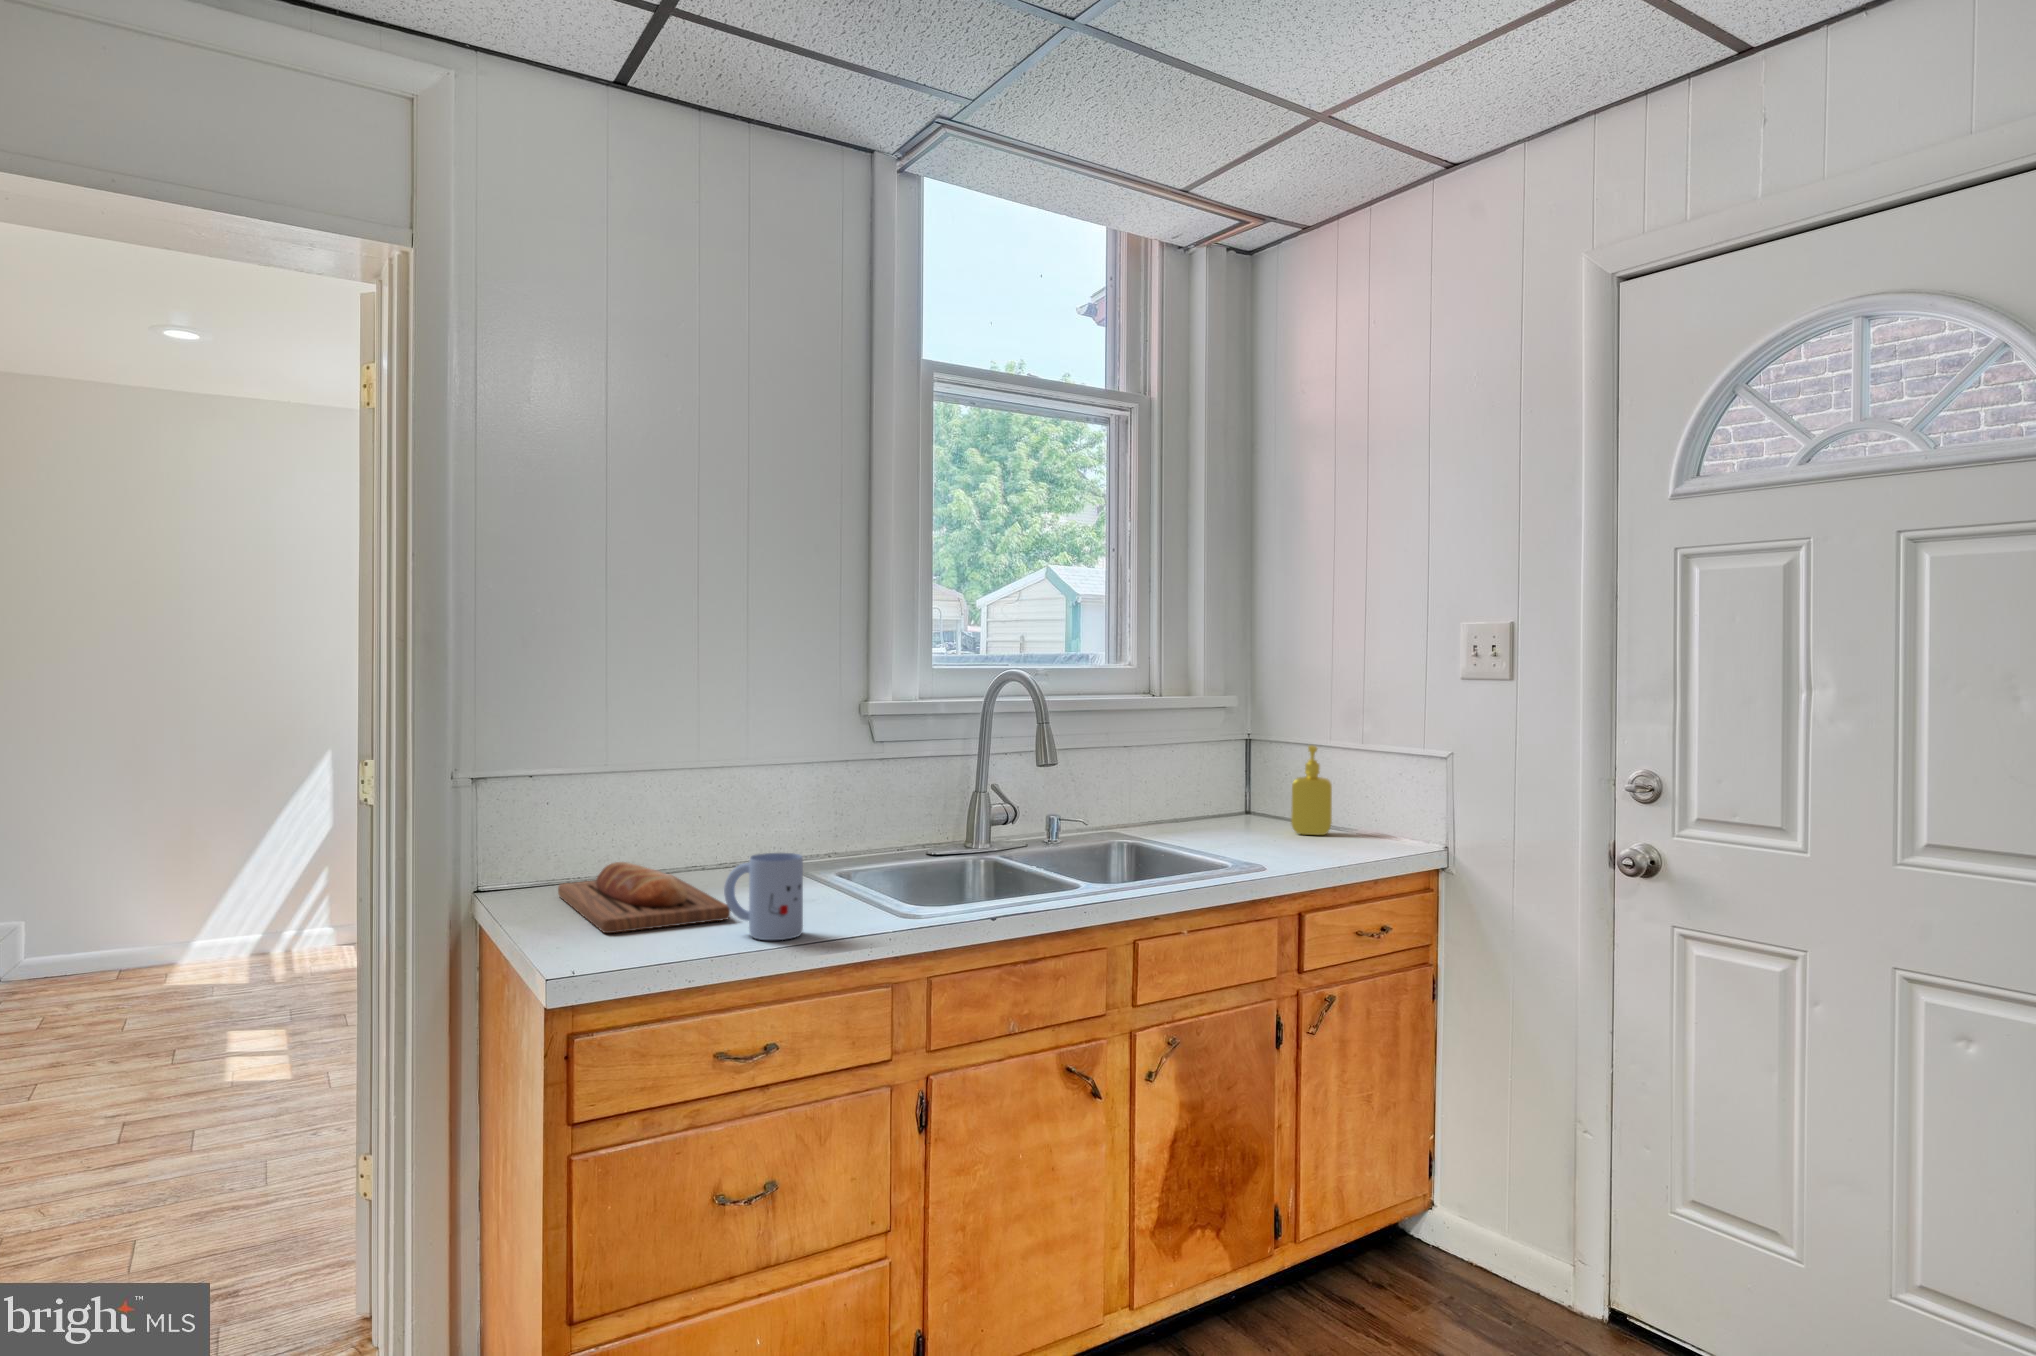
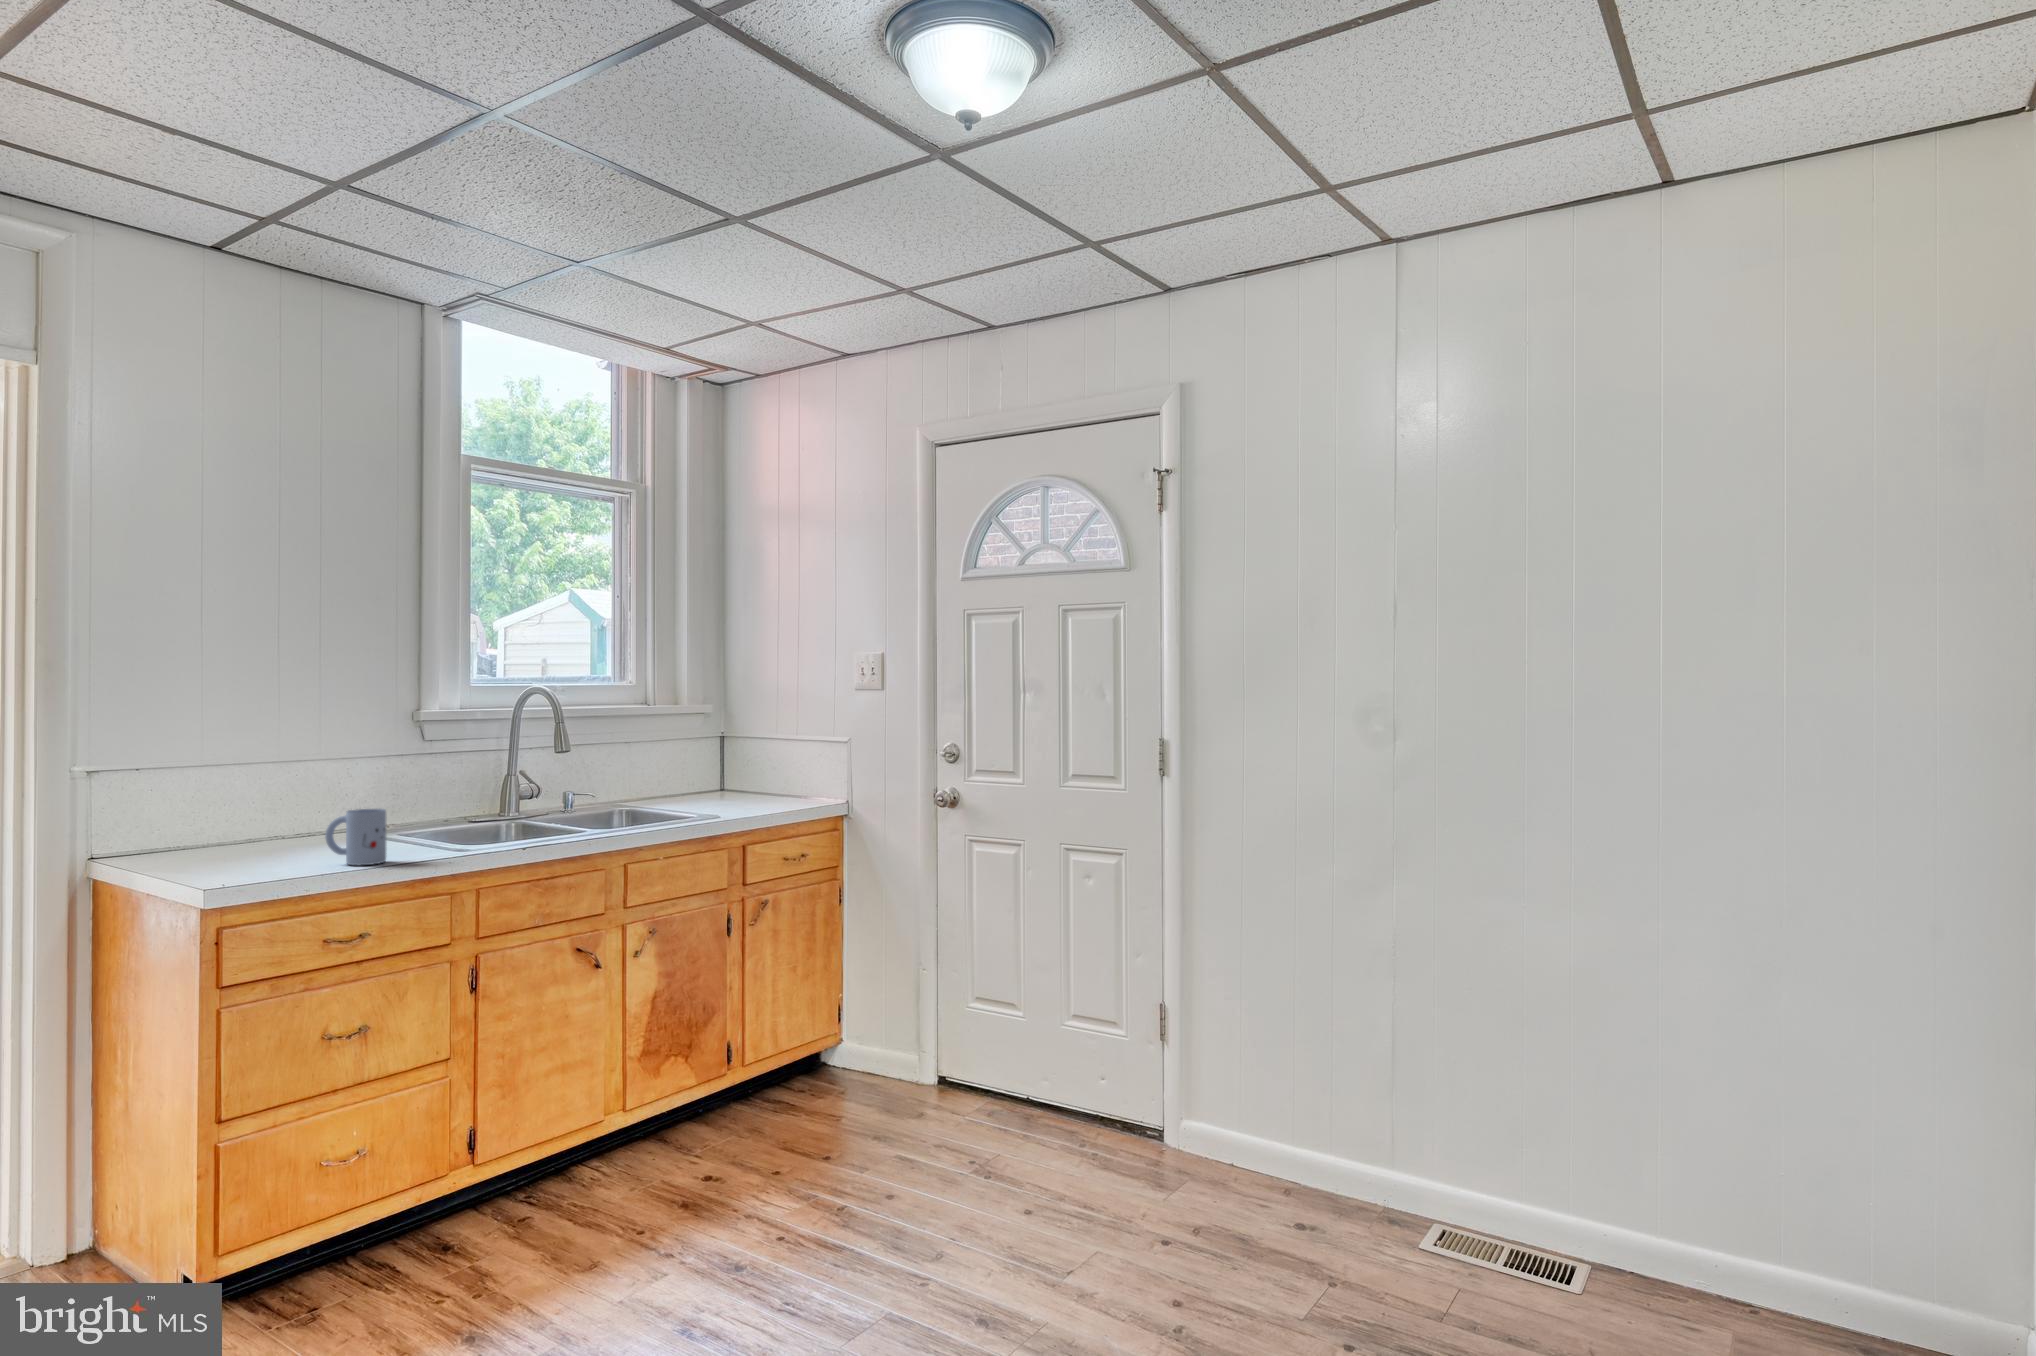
soap dispenser: present [1291,745,1332,835] -> none [748,738,777,800]
bread loaf: present [558,862,730,933] -> none [169,828,326,870]

